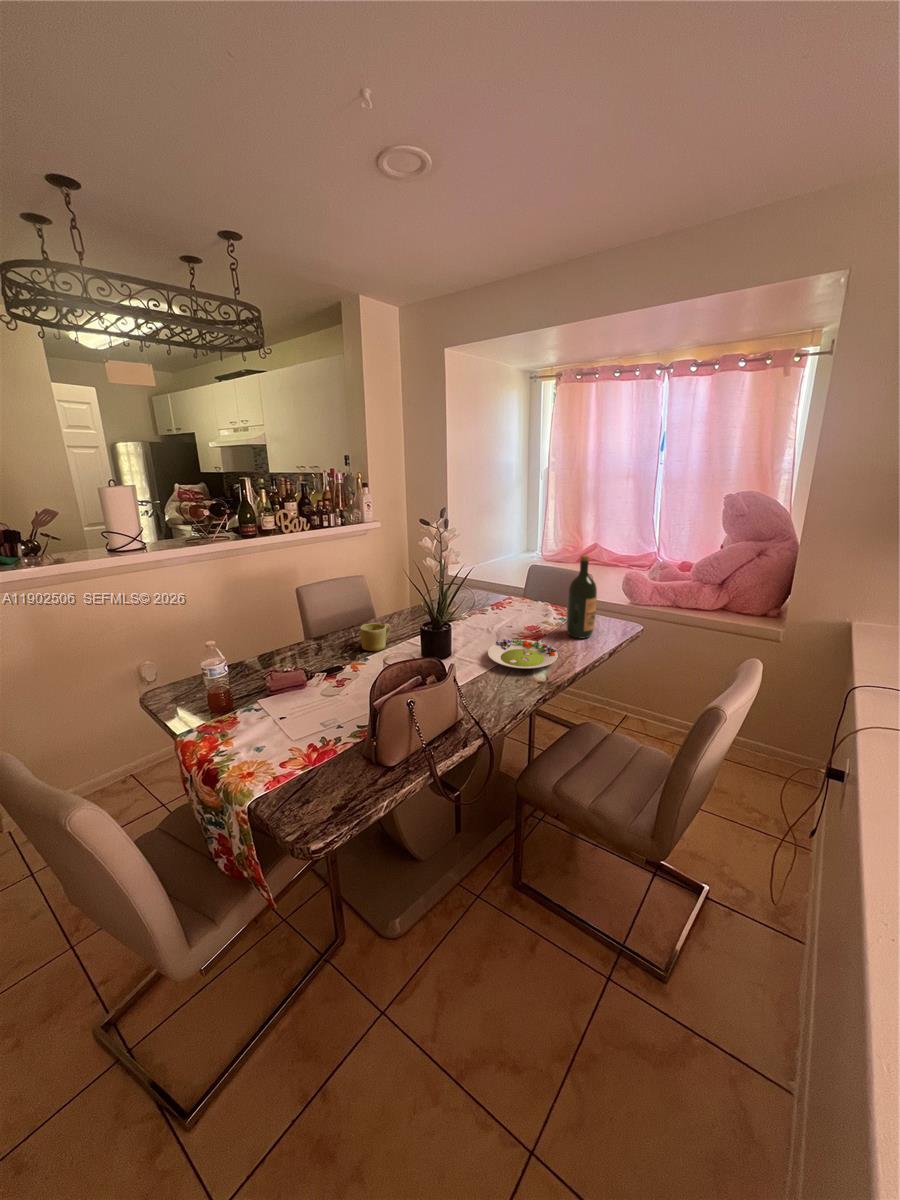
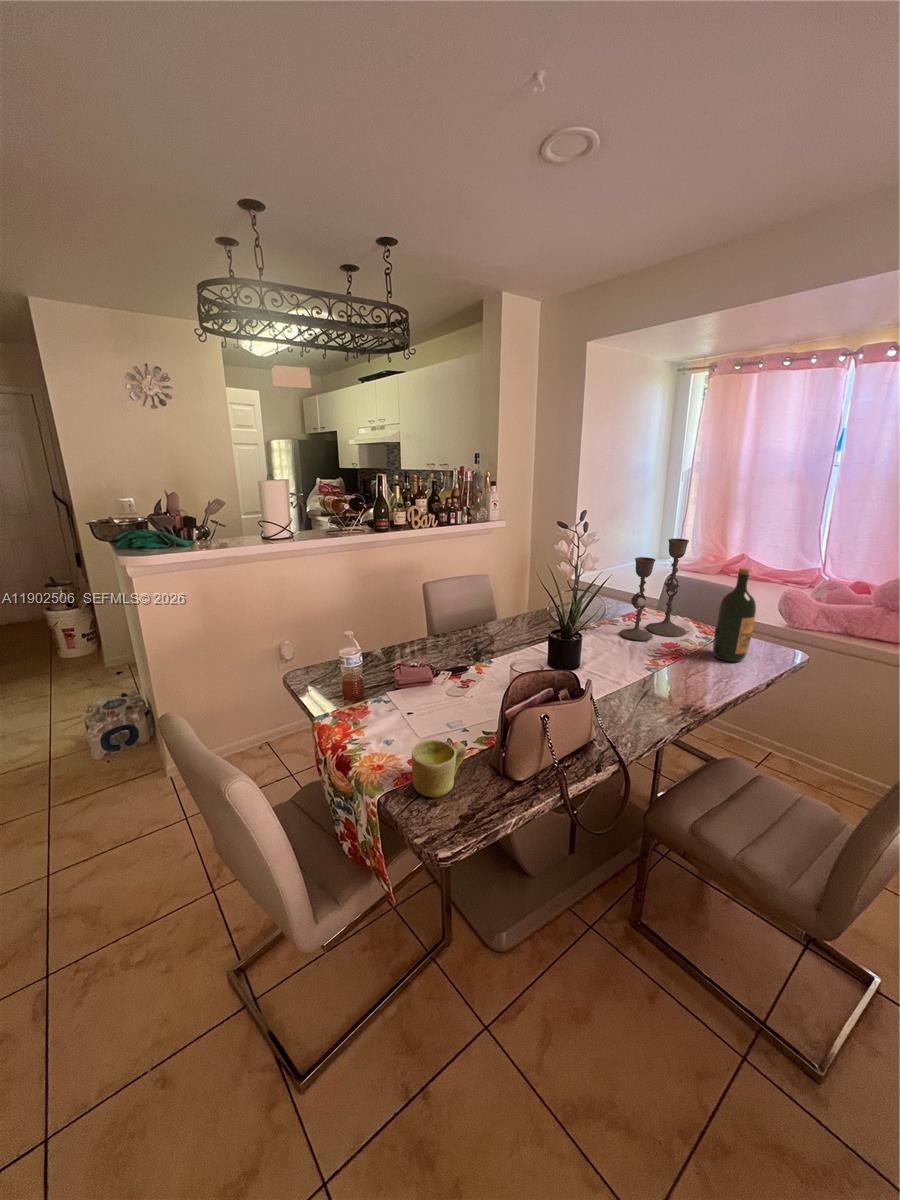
candlestick: none [490,532,547,628] -> present [620,539,689,641]
mug: present [360,623,391,651] -> present [412,740,466,798]
salad plate: present [488,640,558,668] -> none [621,654,704,691]

